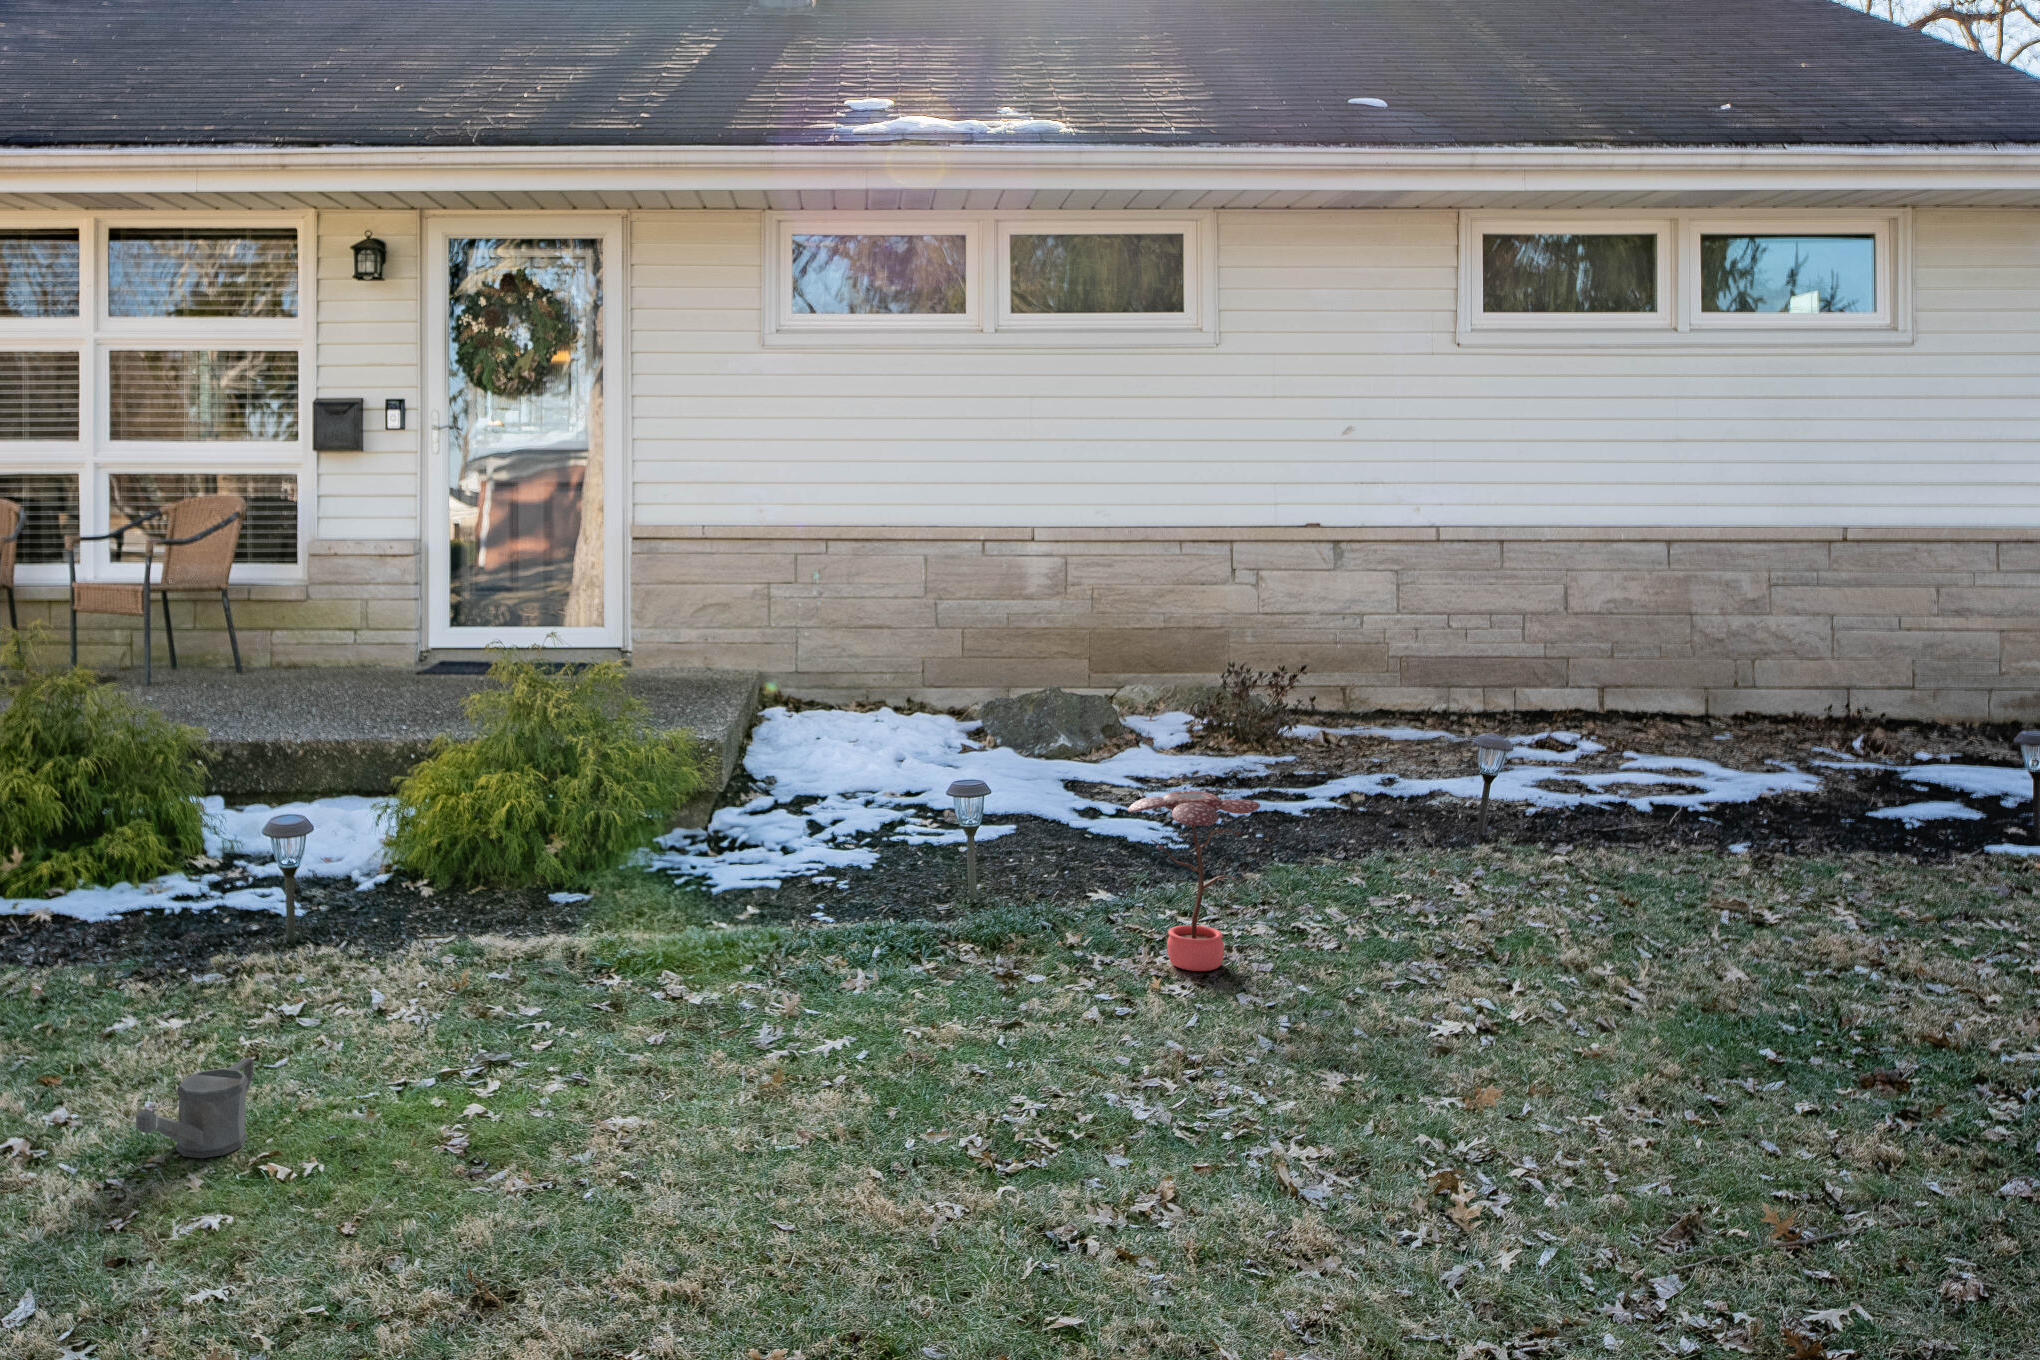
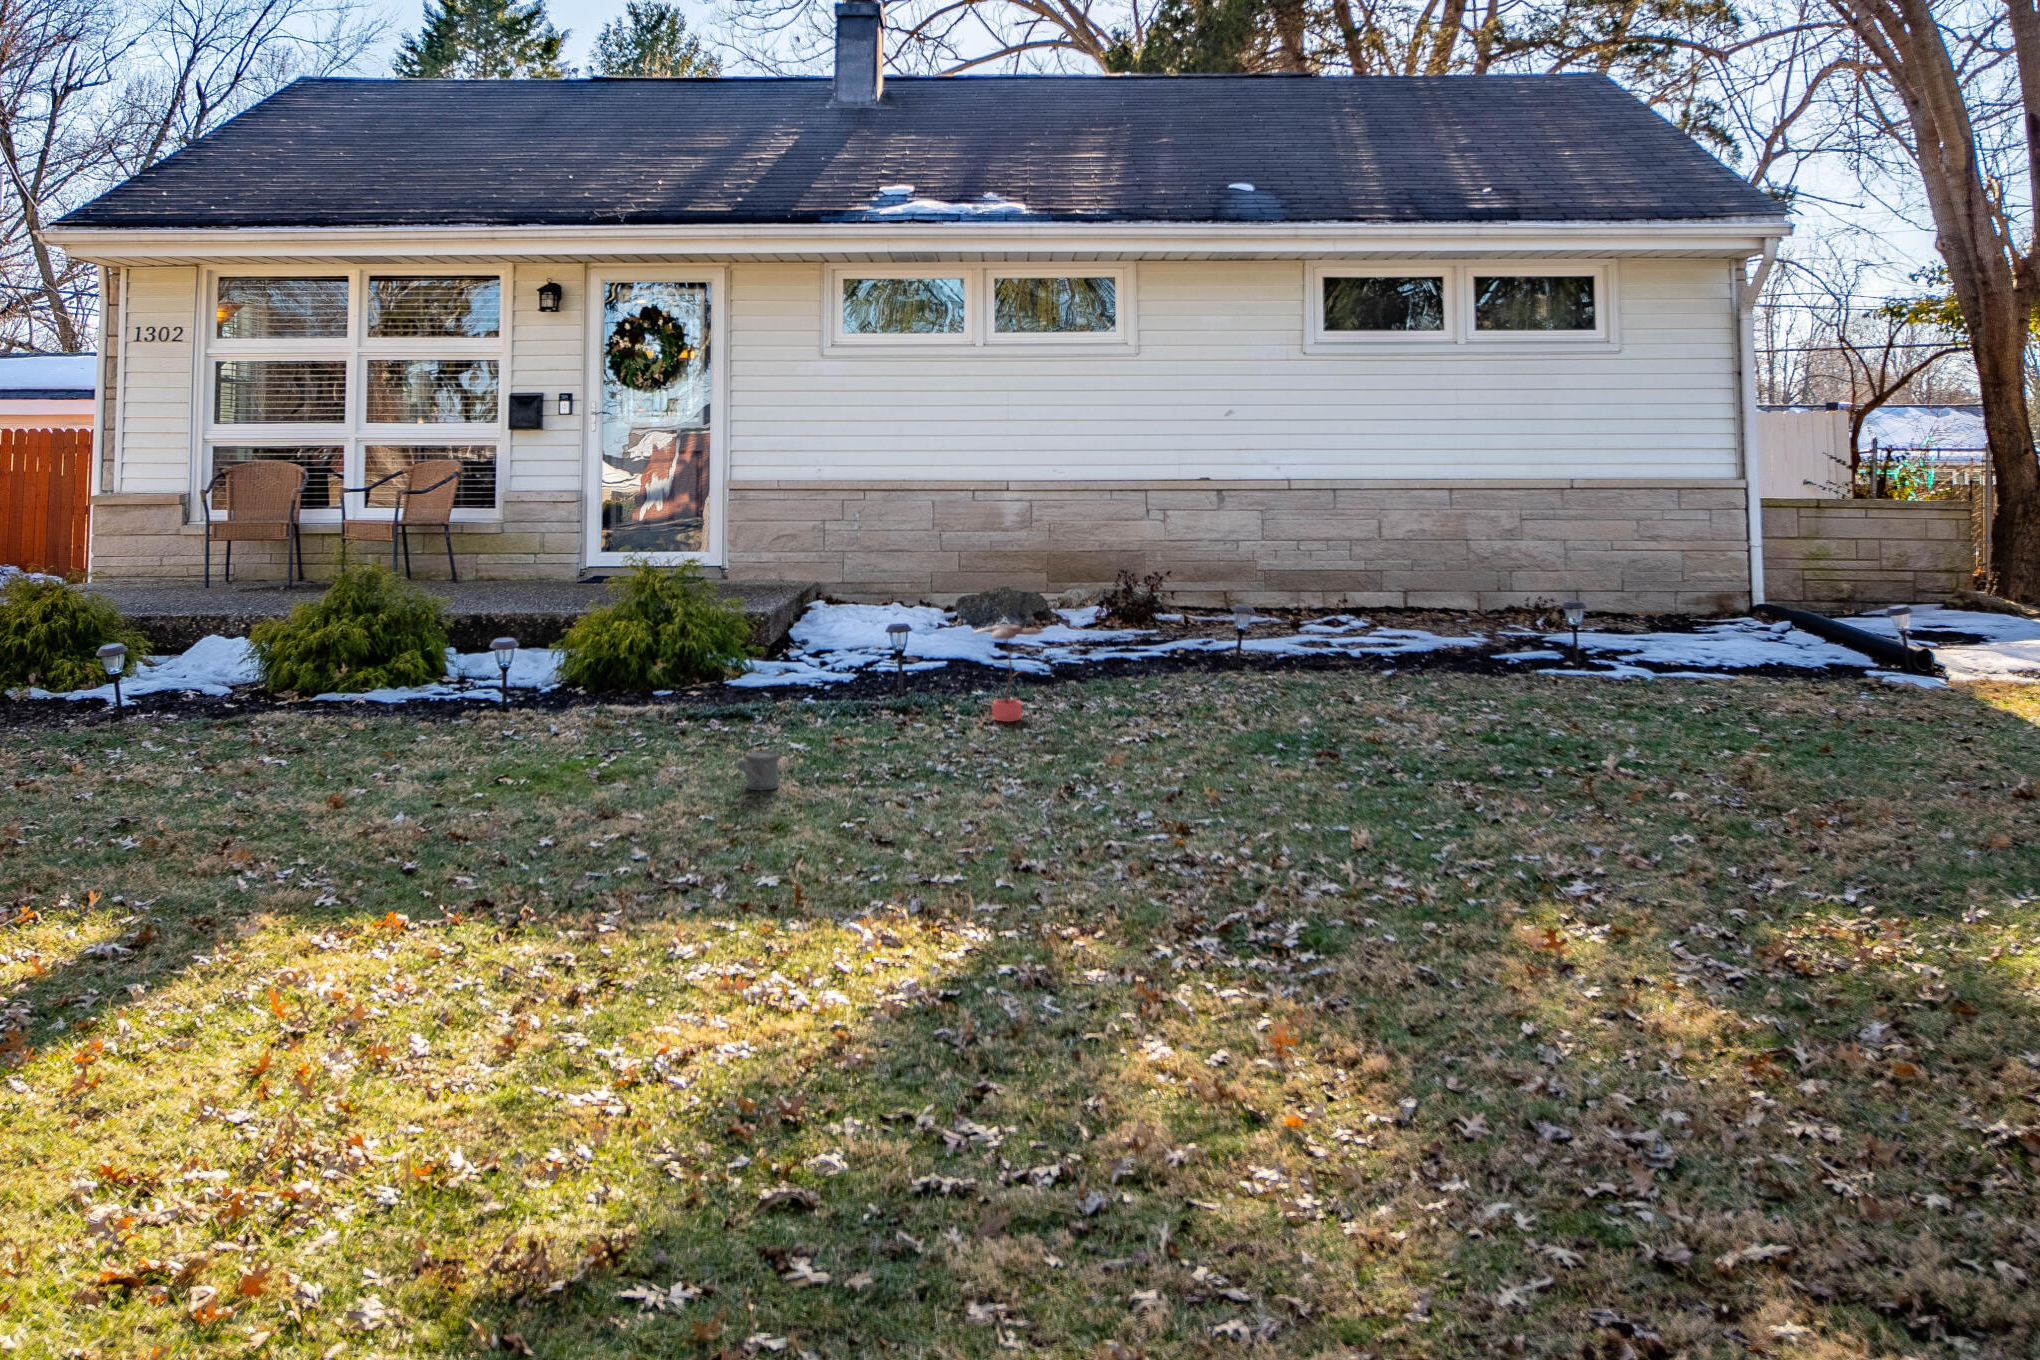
watering can: present [136,1058,253,1158] -> present [737,748,779,790]

